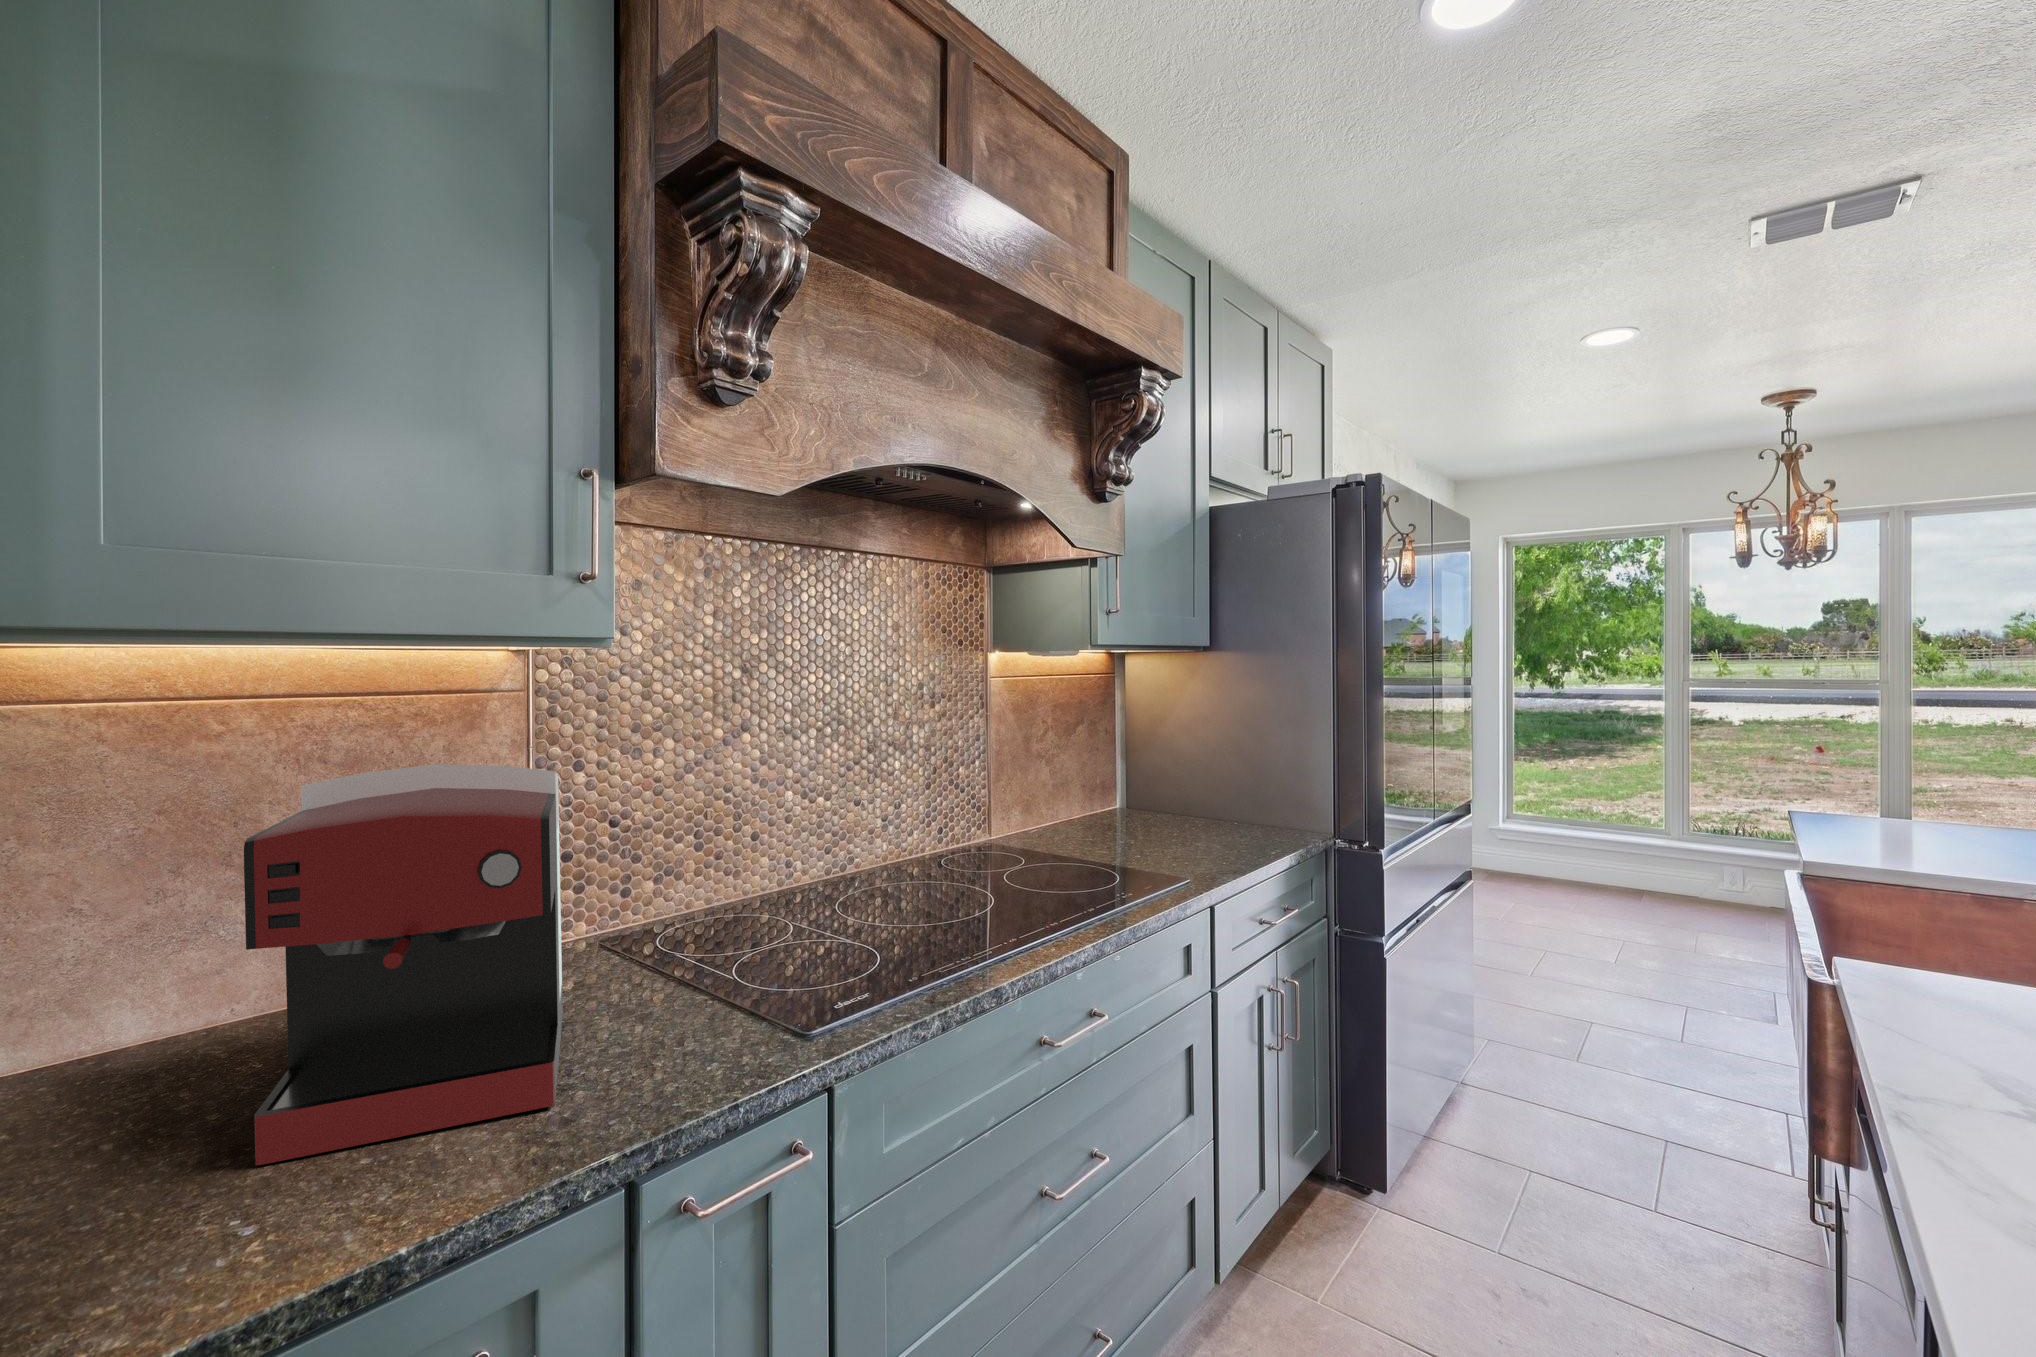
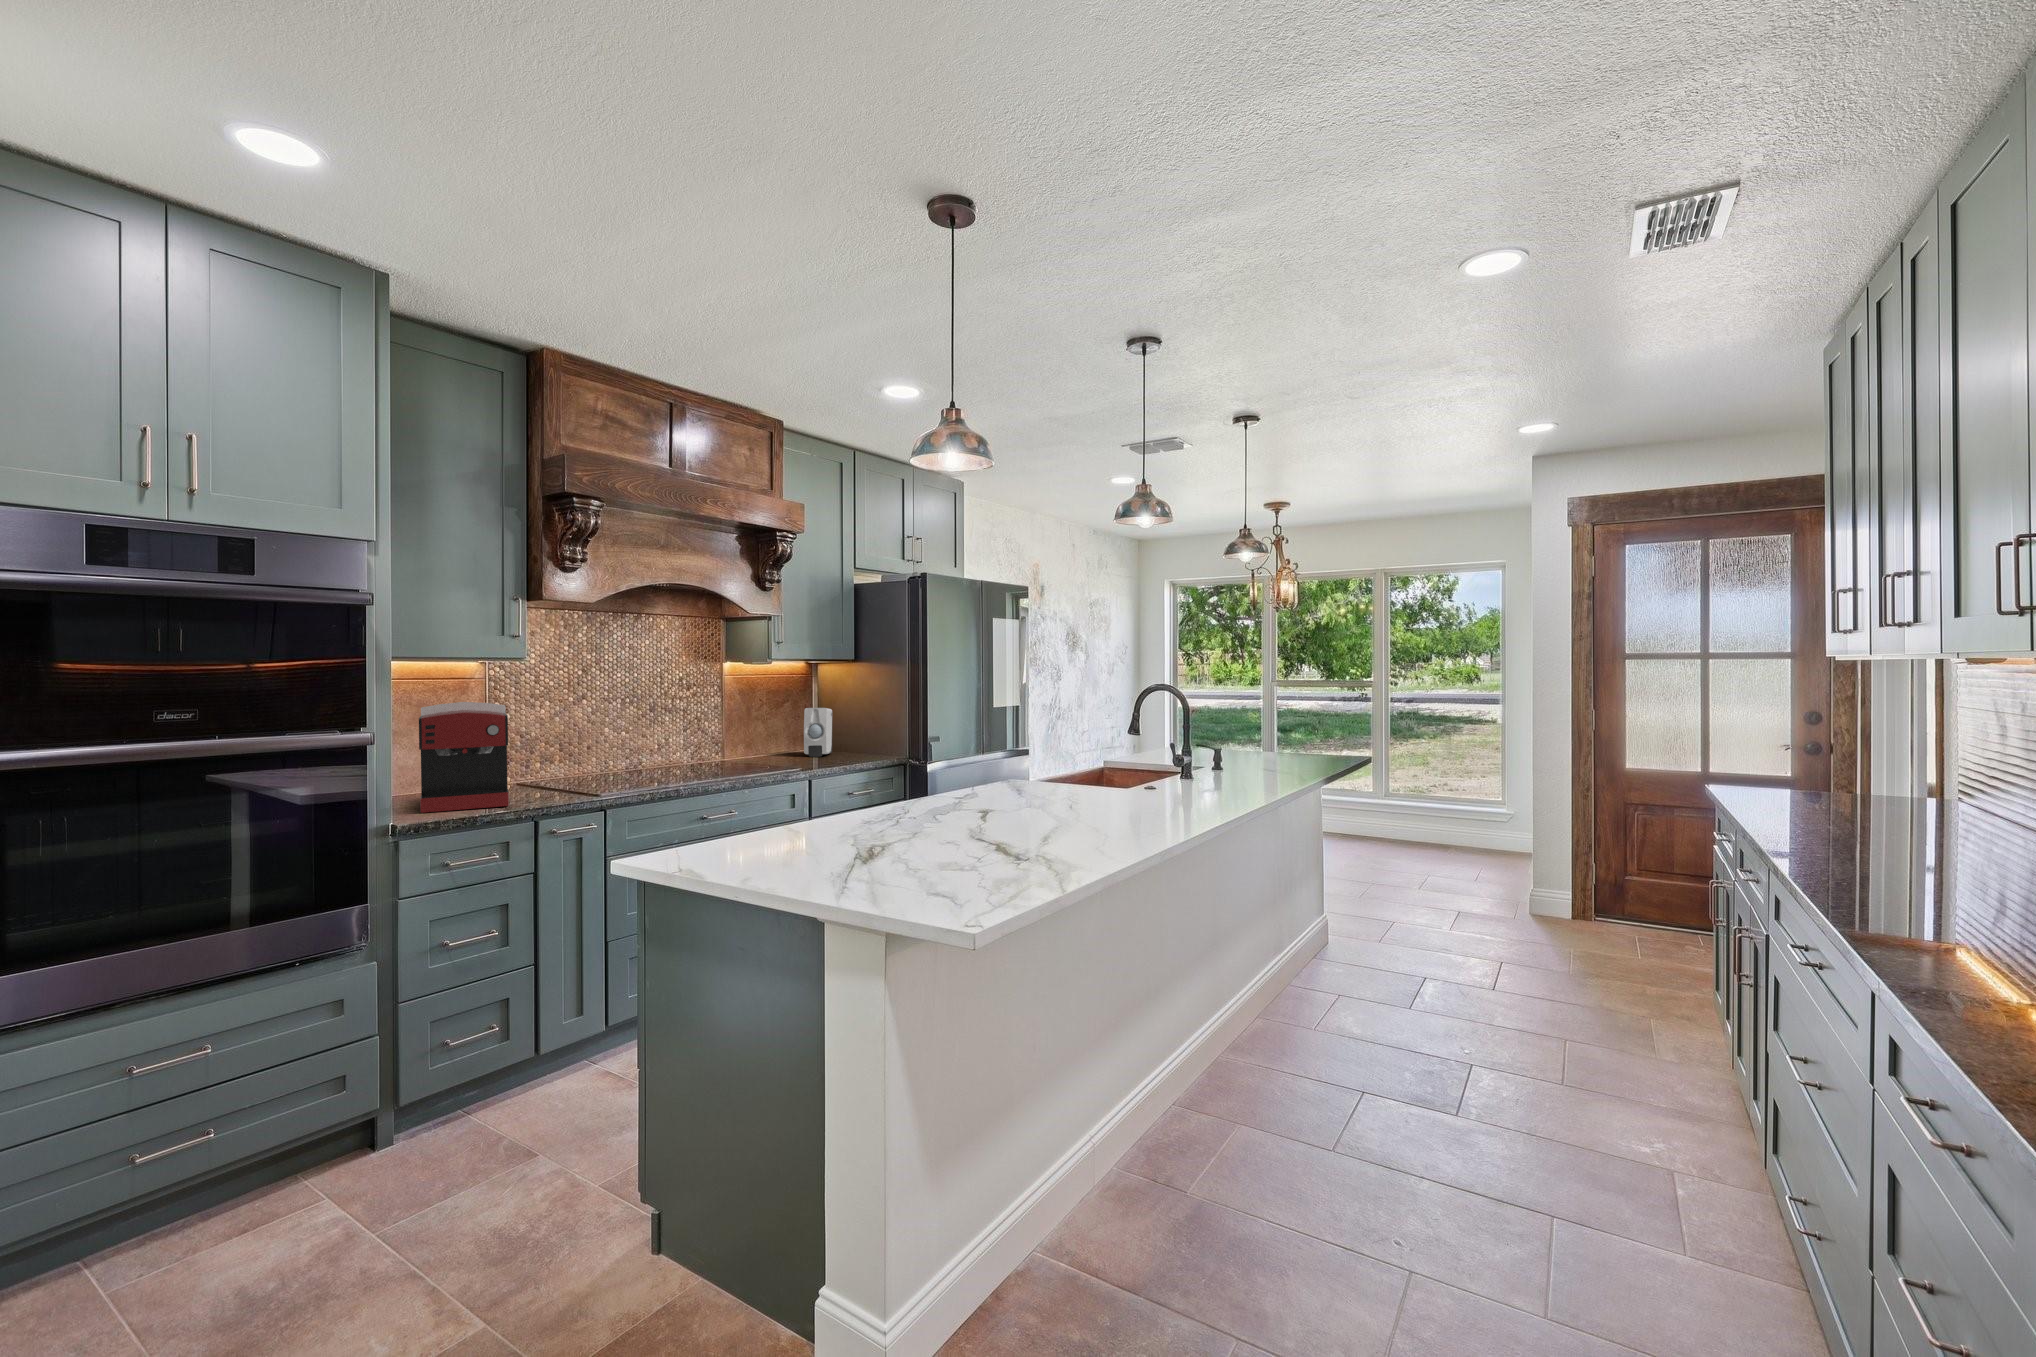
soap dispenser: none [1127,737,1172,830] -> present [804,708,832,757]

